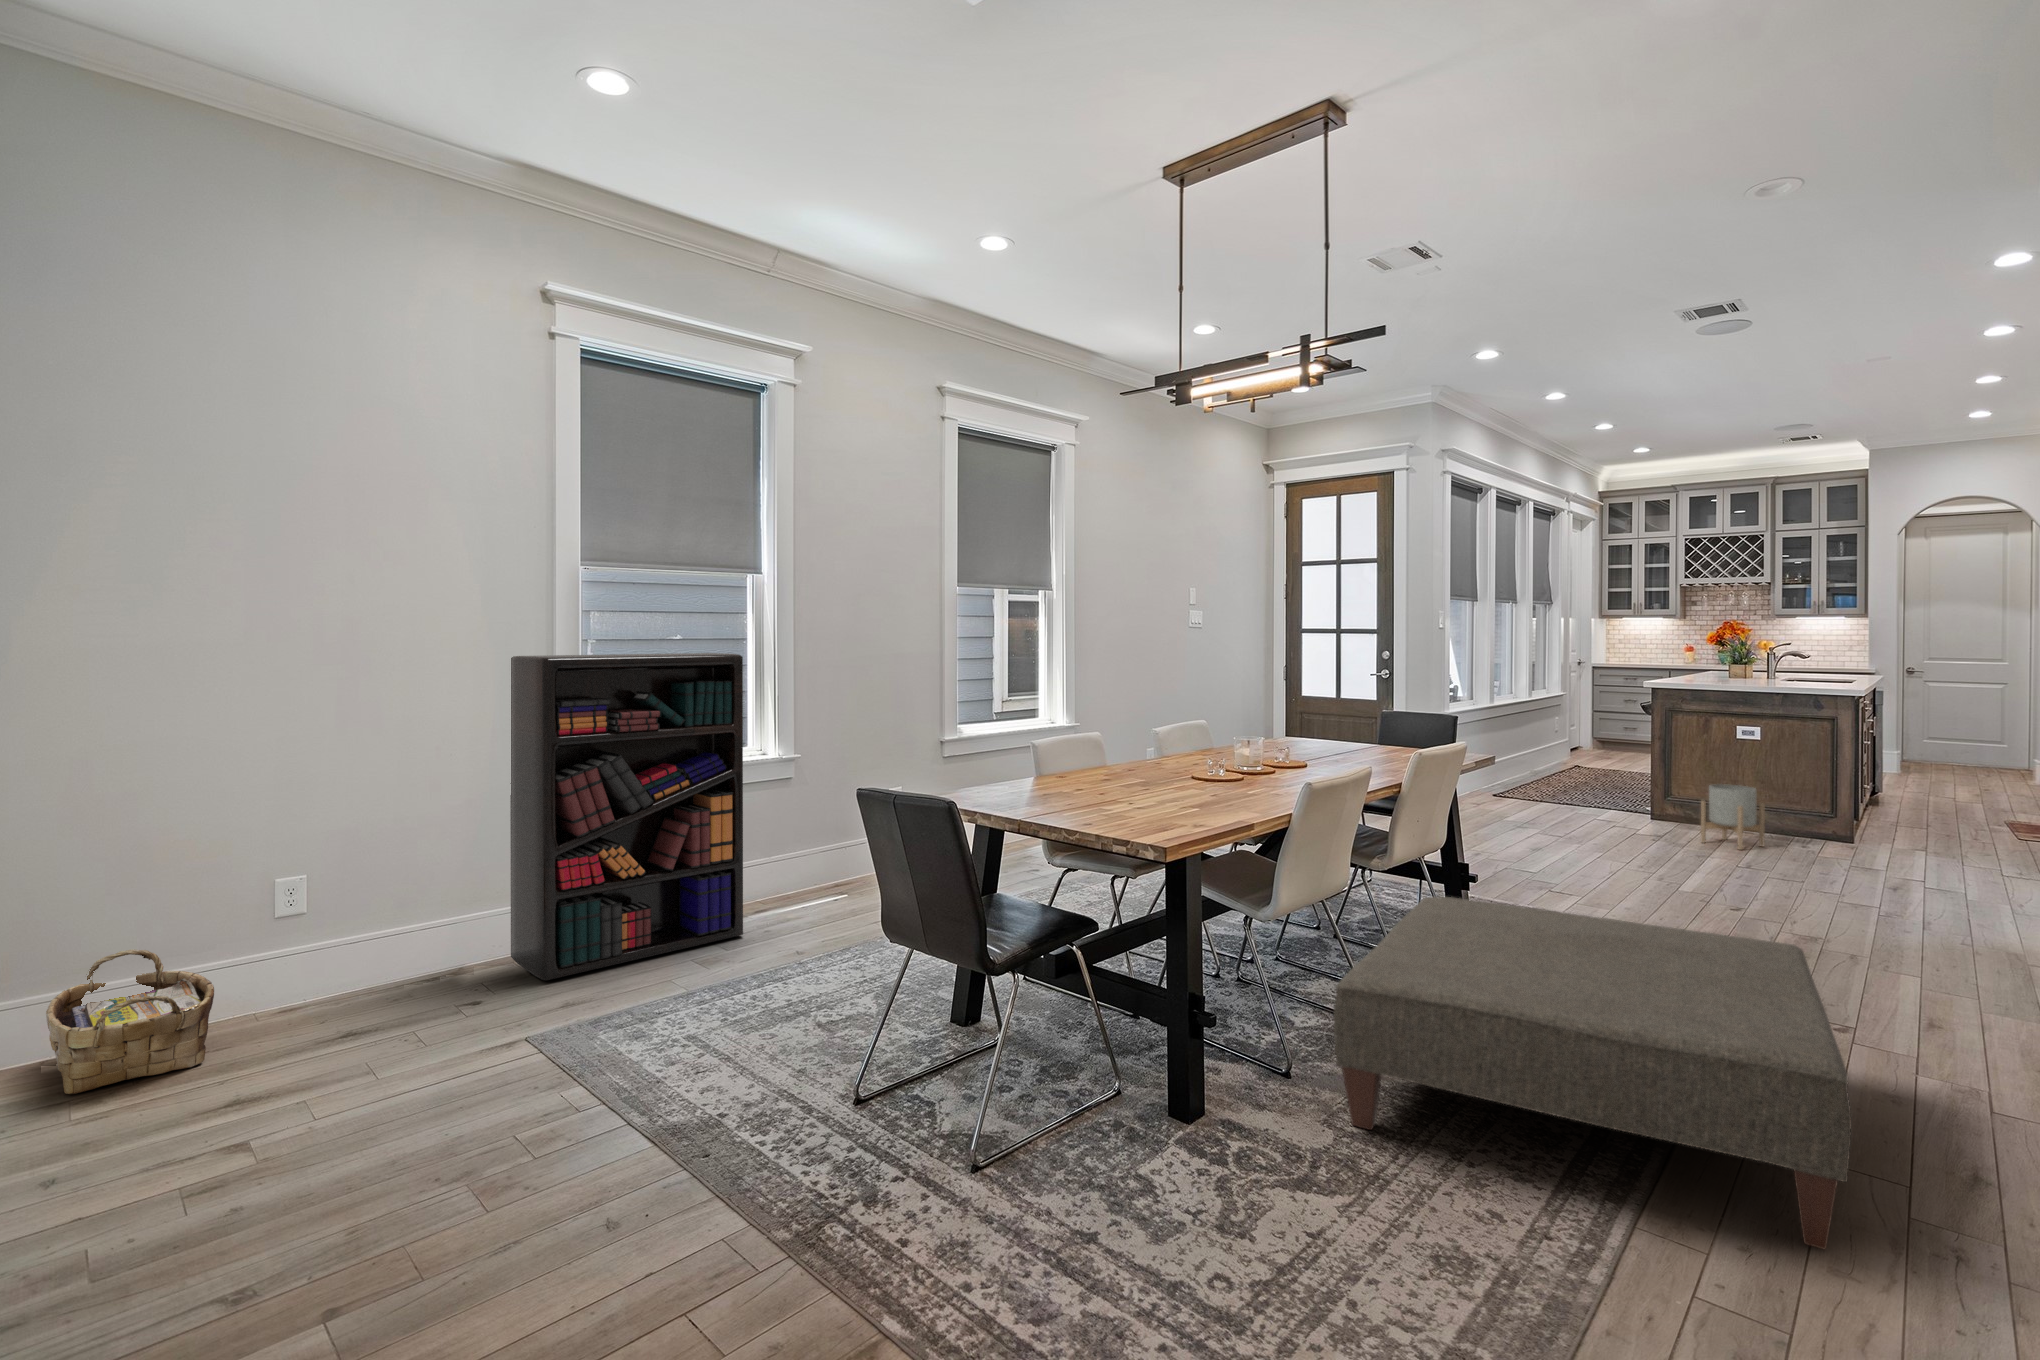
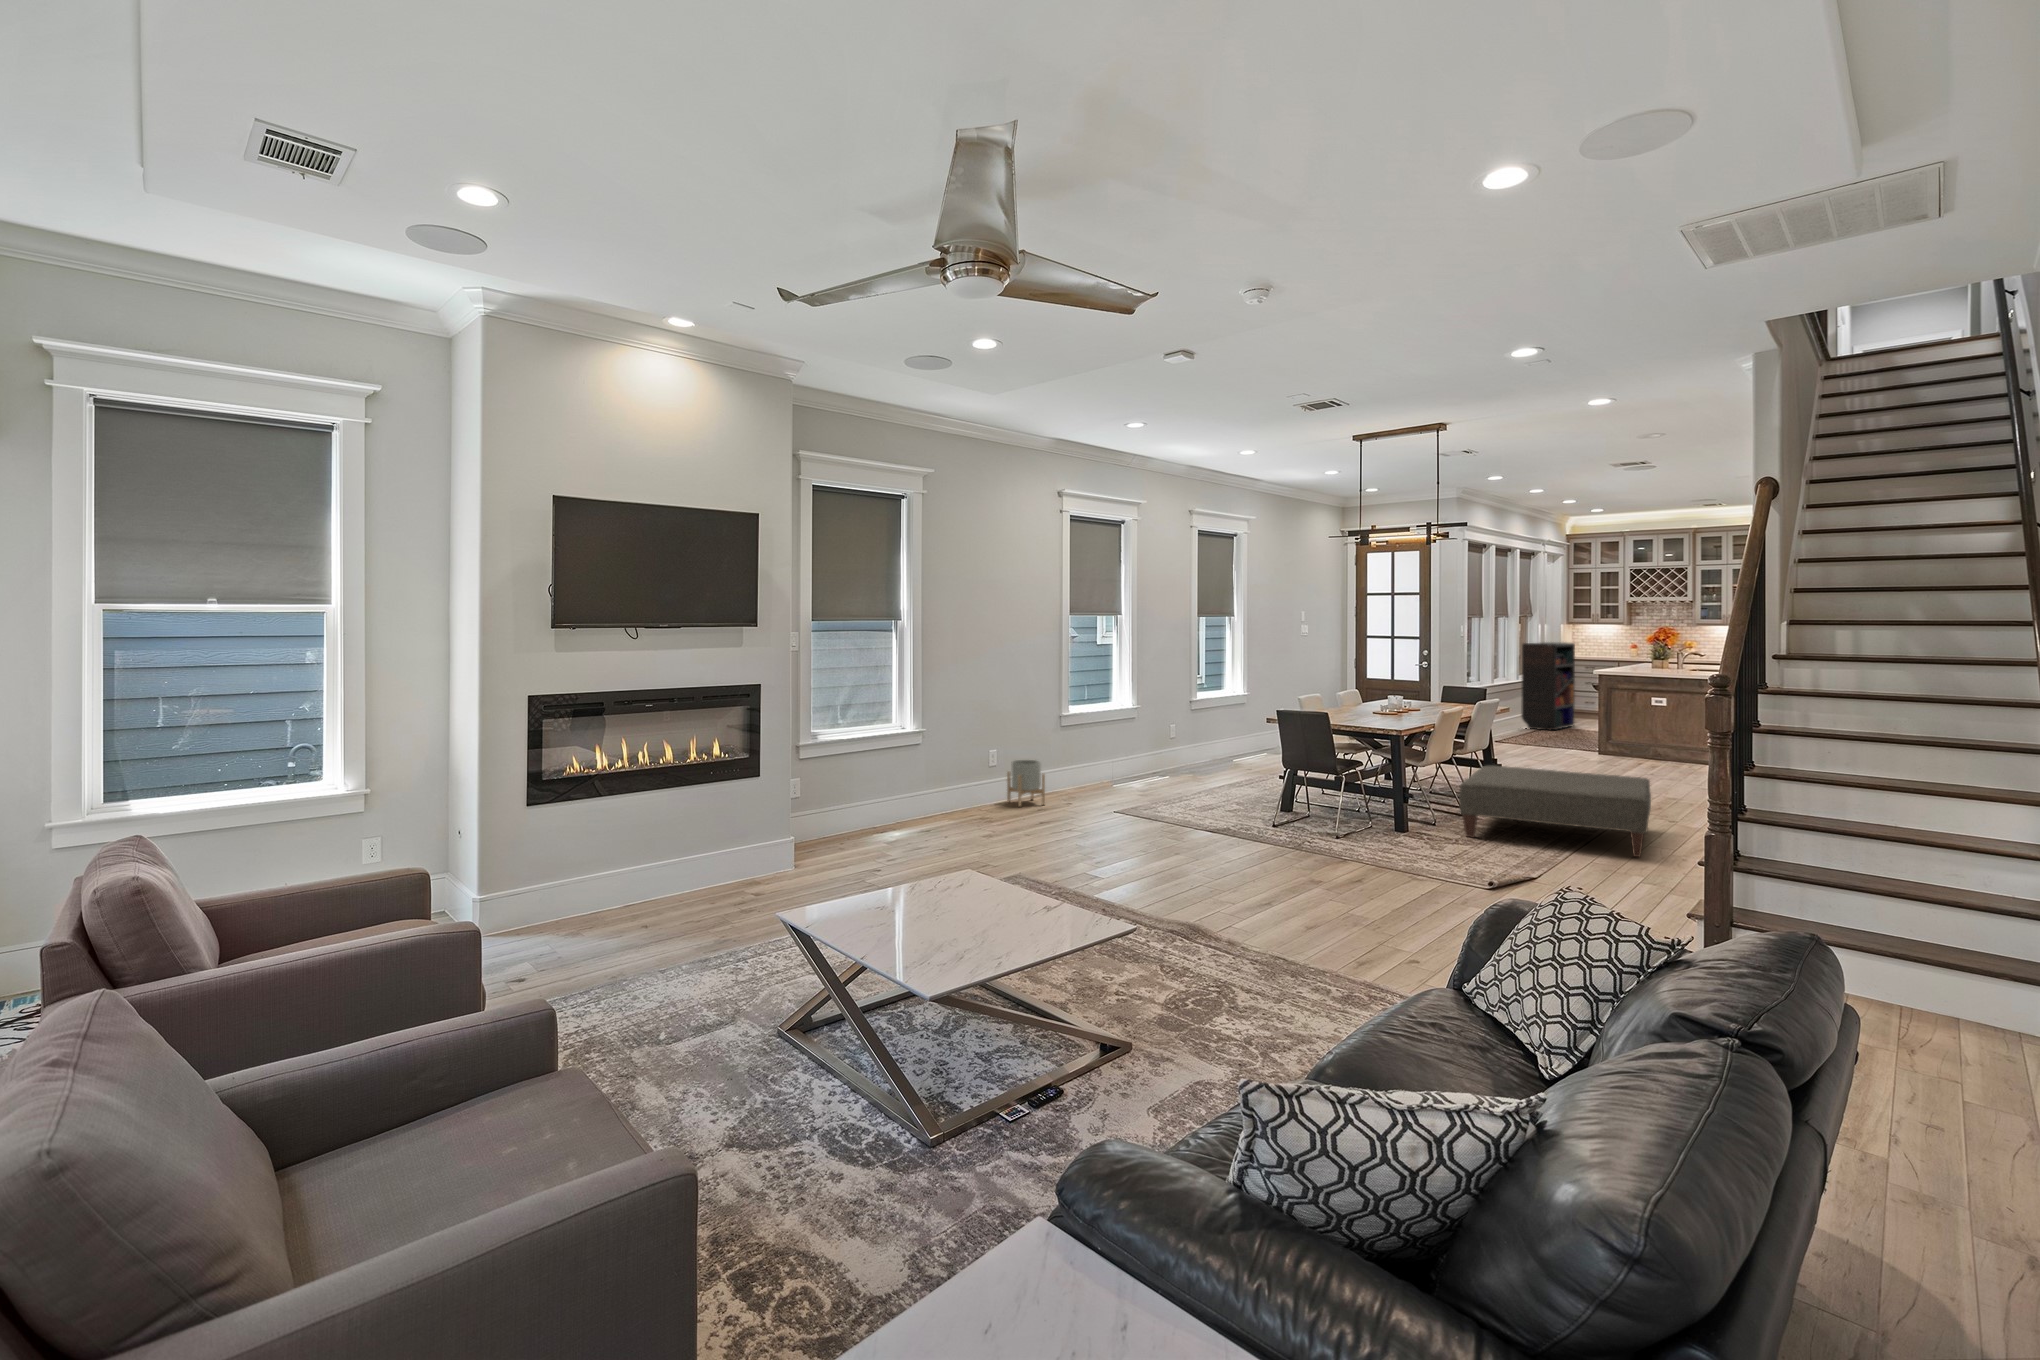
bookshelf: present [510,653,743,981] -> present [1521,642,1575,730]
planter: present [1701,784,1765,850] -> present [1007,760,1045,807]
woven basket: present [46,949,214,1094] -> none [945,775,1000,822]

